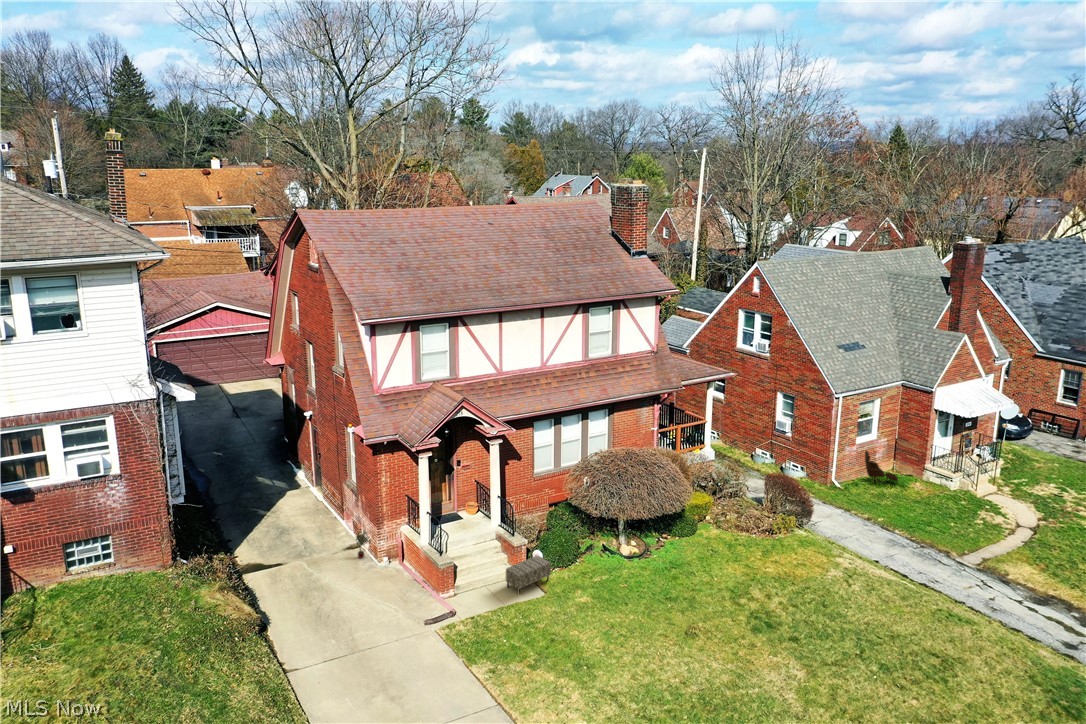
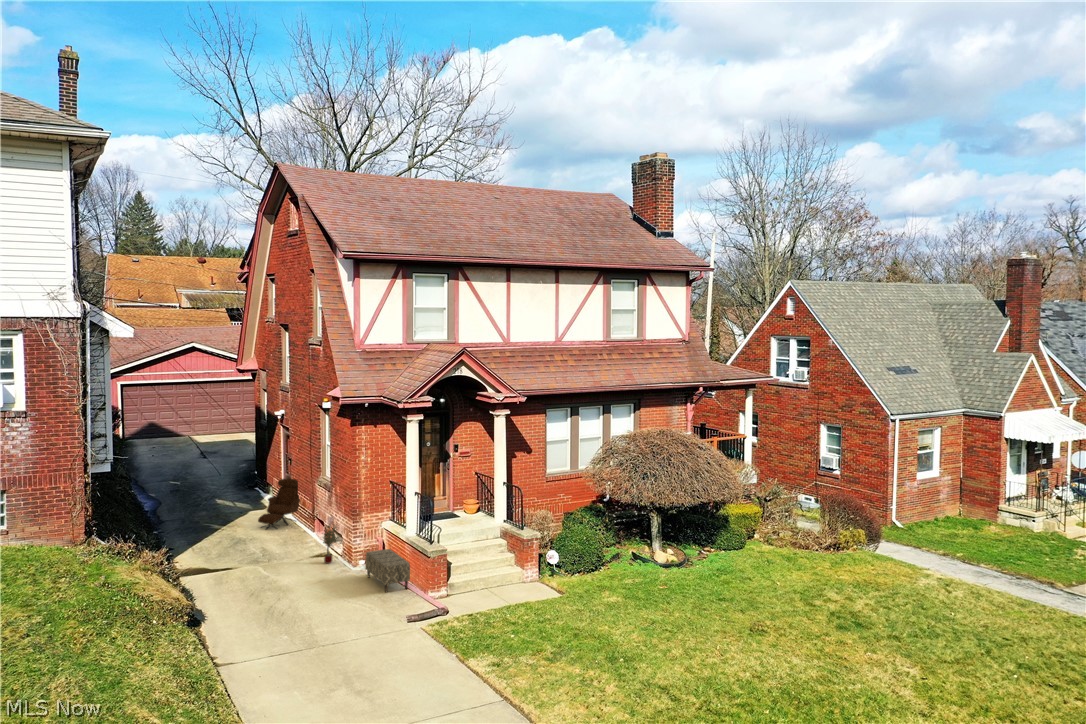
lounge chair: present [865,451,898,484] -> present [258,479,302,529]
bench: present [506,556,551,594] -> present [365,549,410,592]

